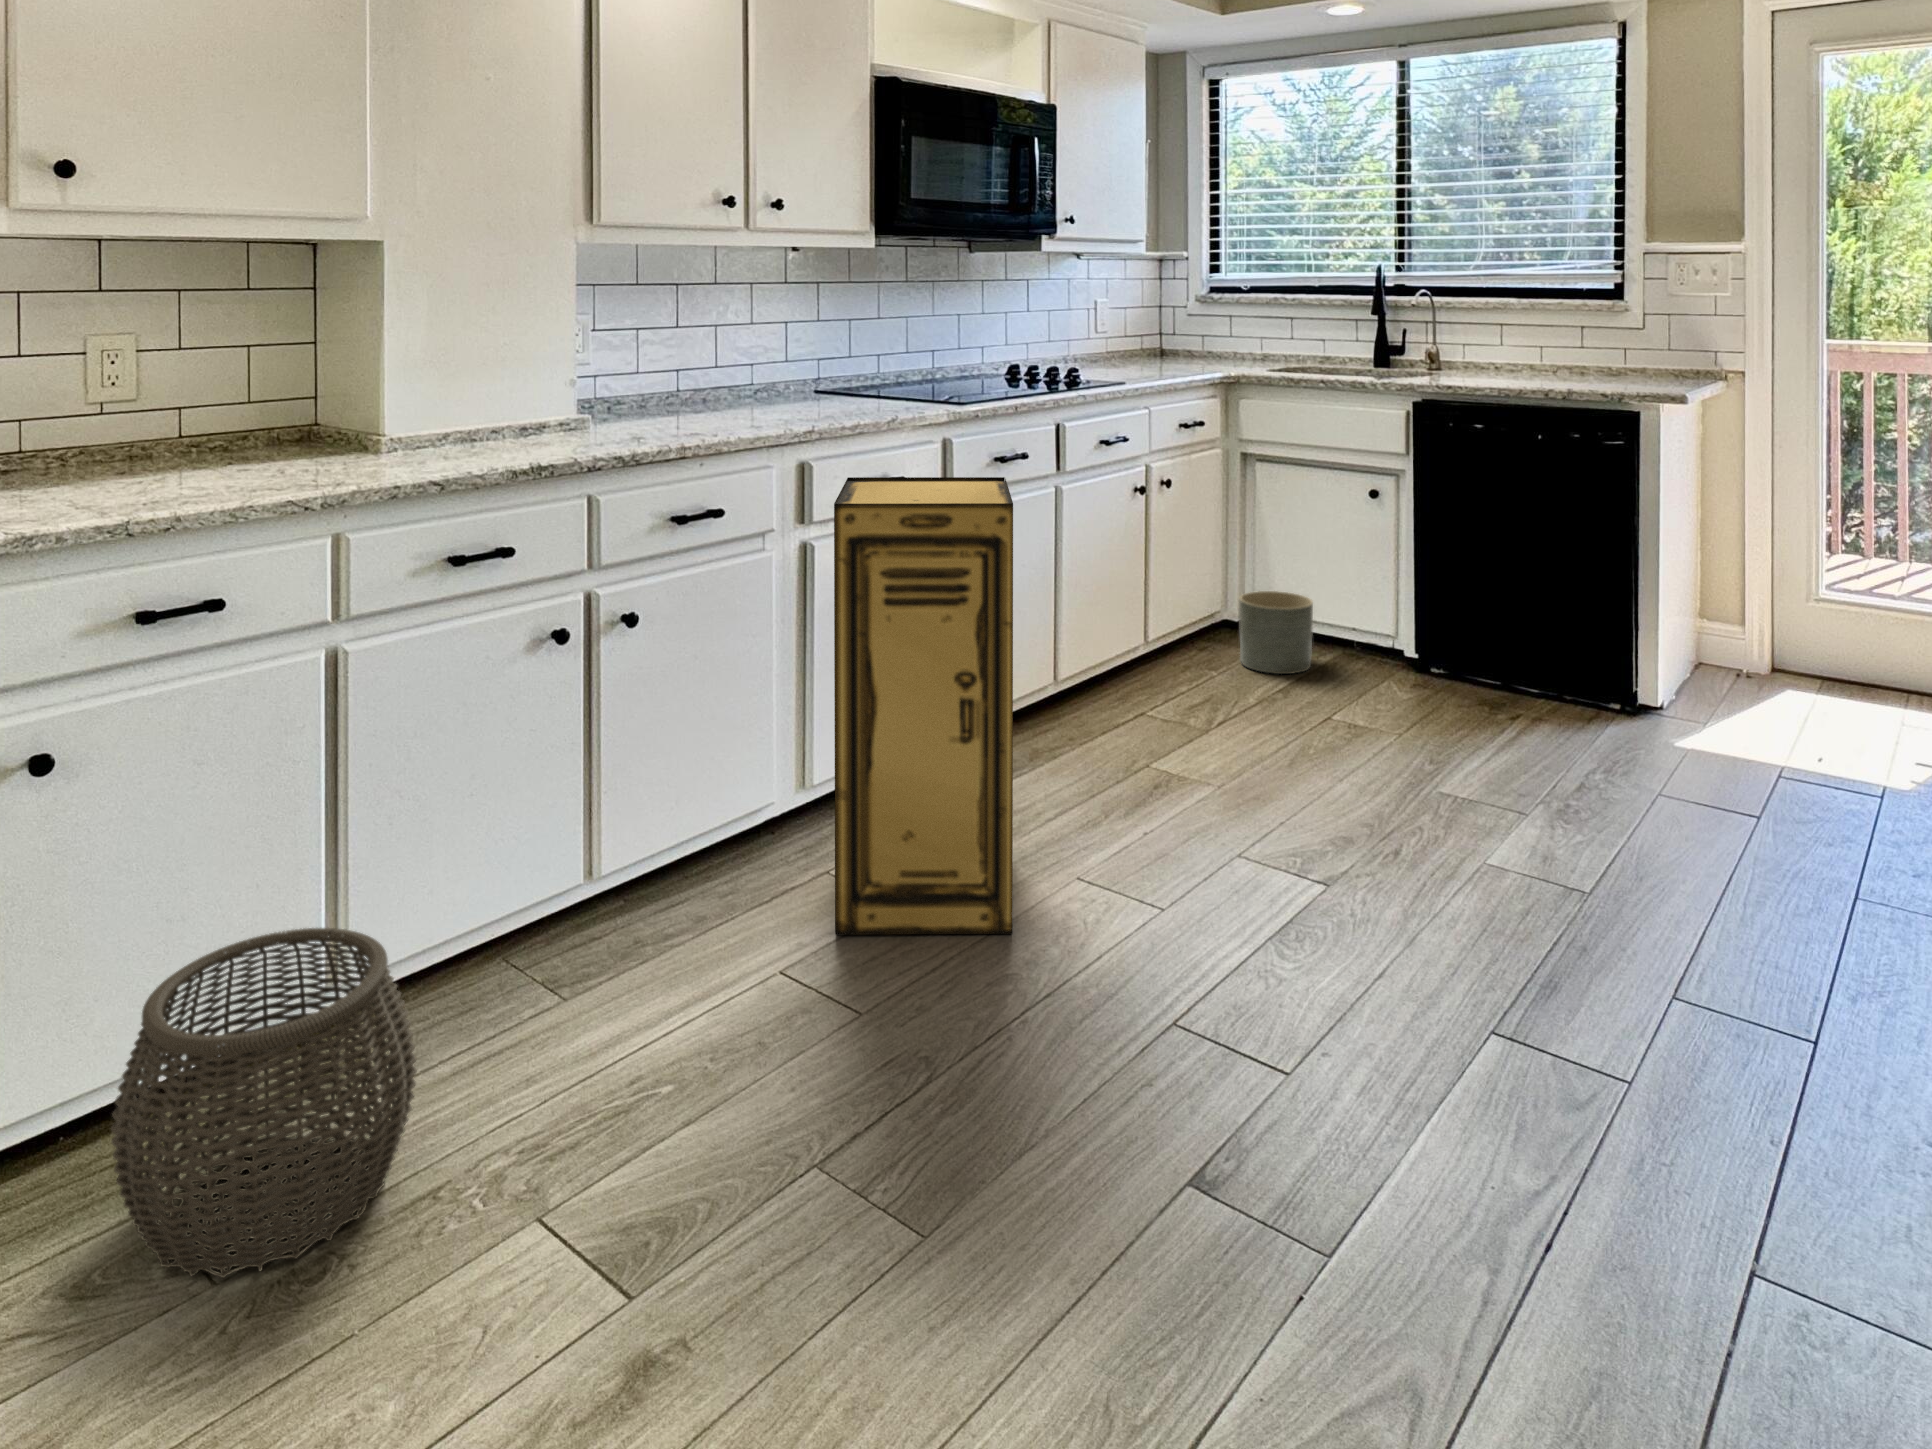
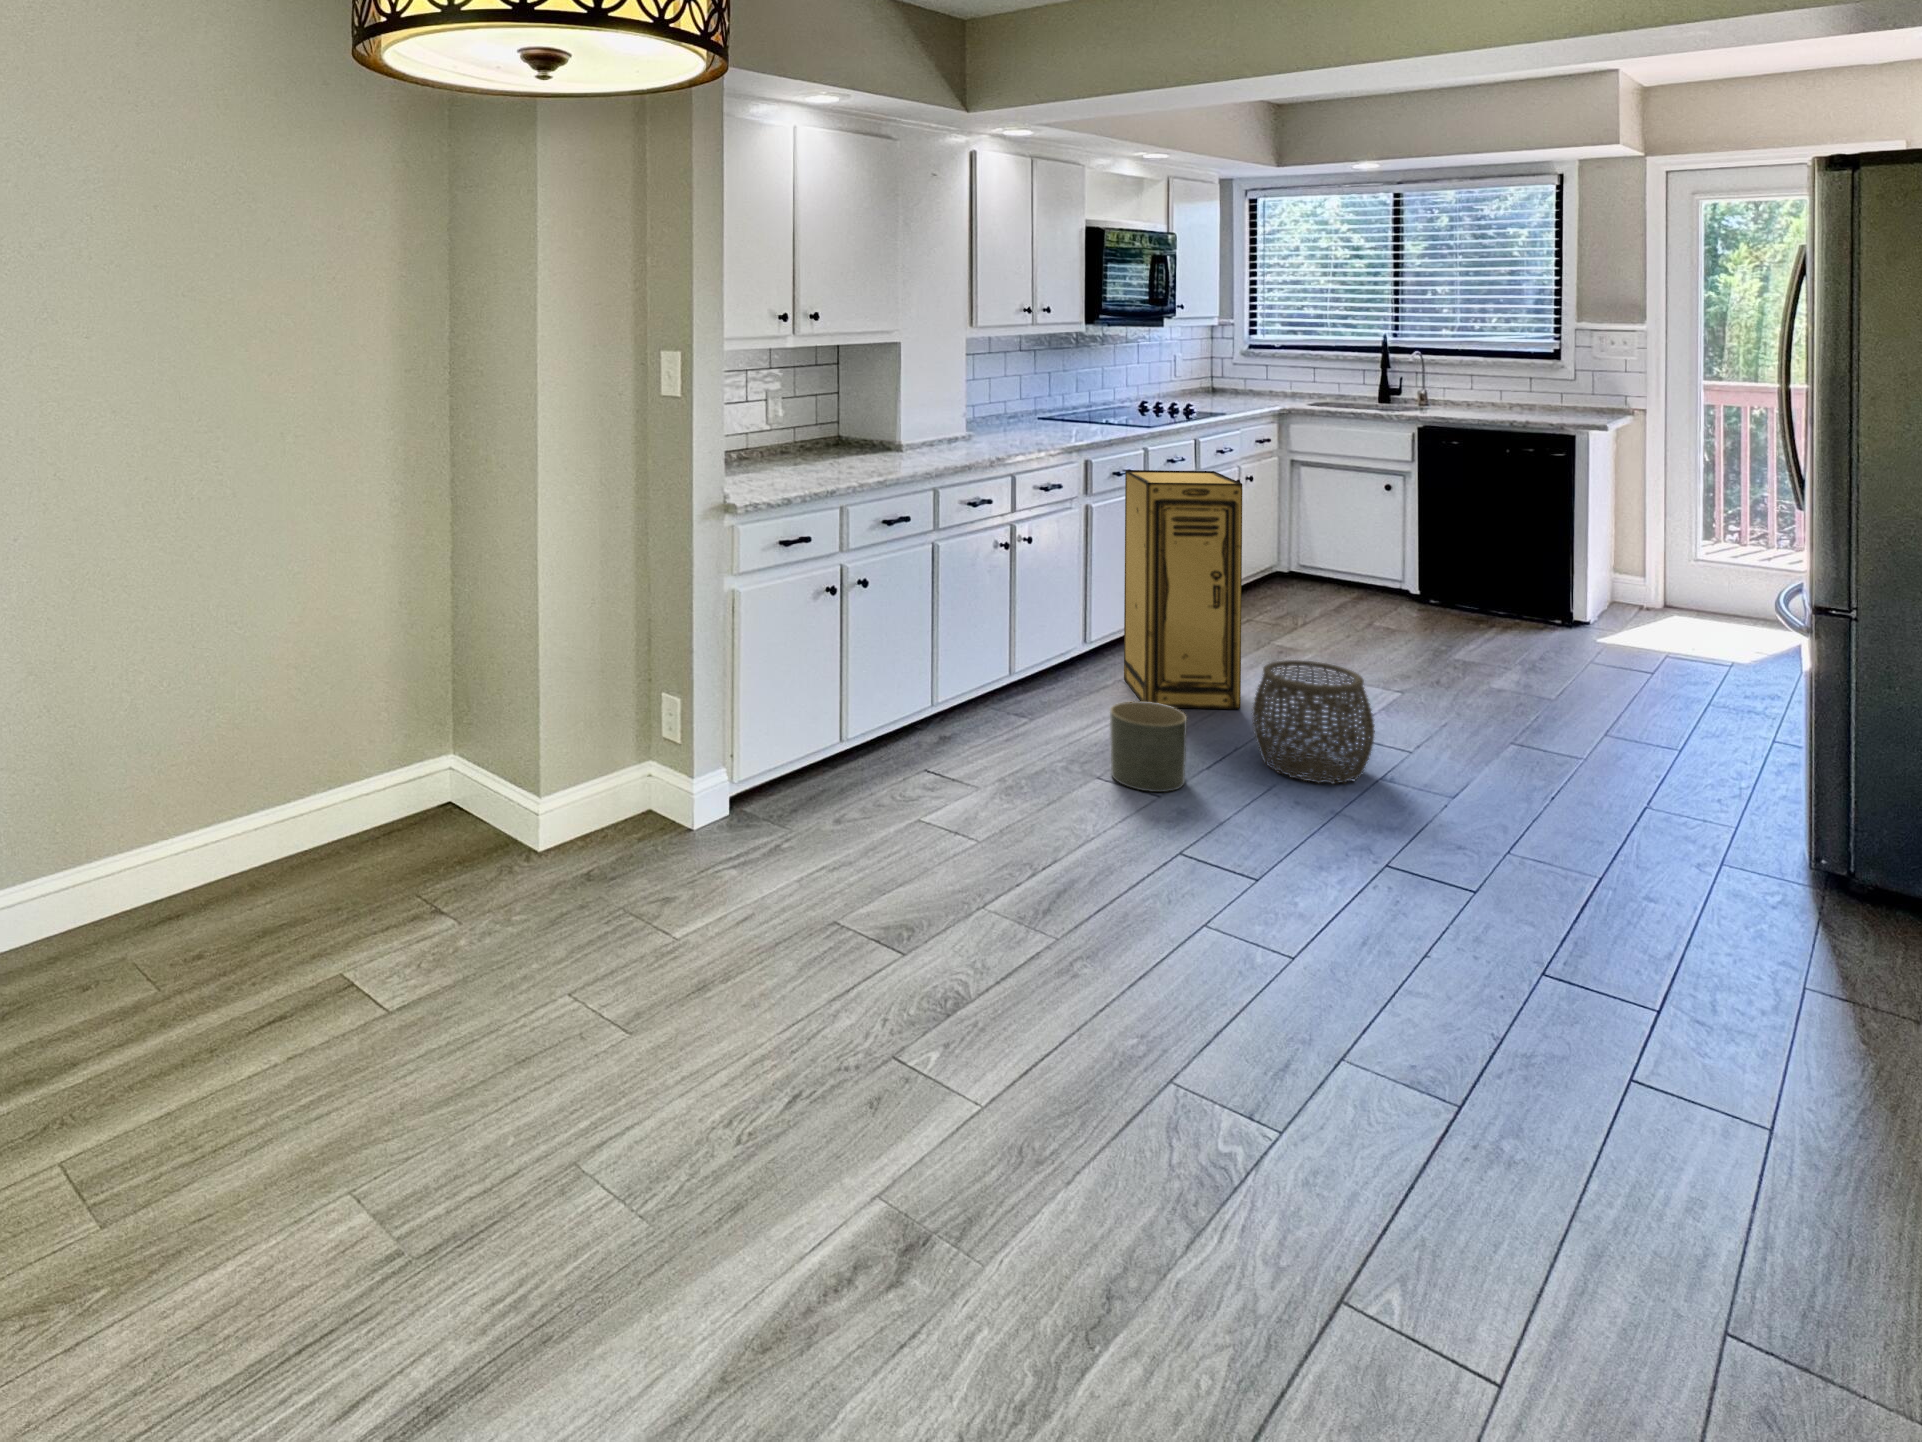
planter: present [1239,591,1313,674] -> present [1110,701,1187,792]
woven basket: present [111,928,417,1278] -> present [1252,660,1375,784]

